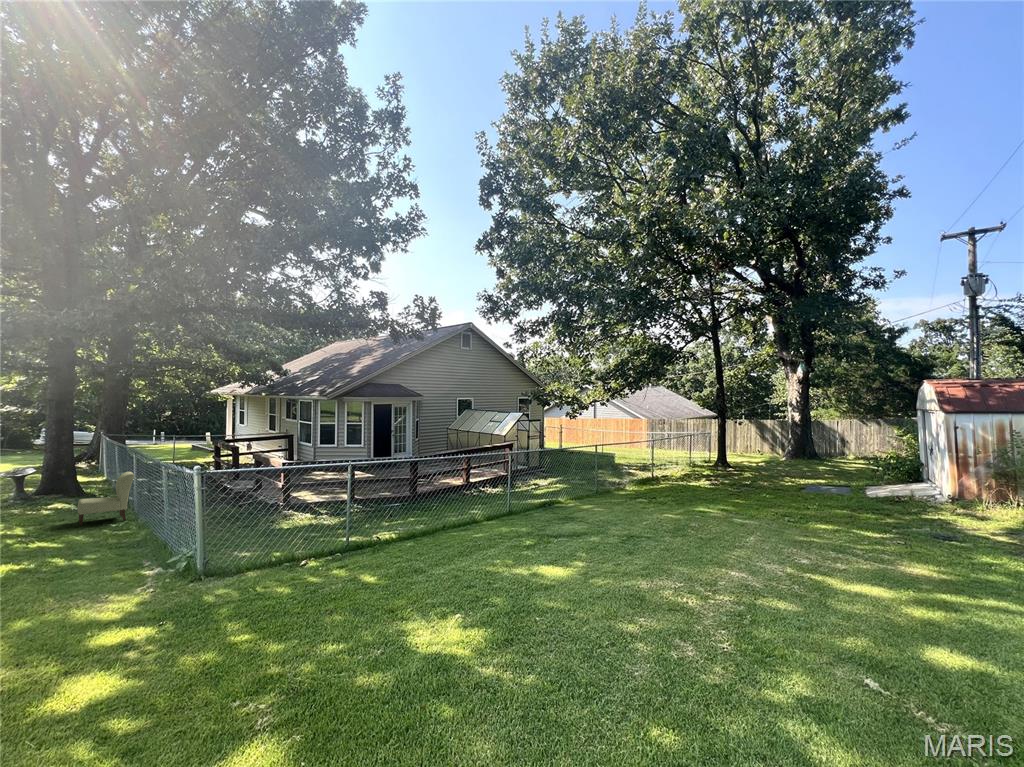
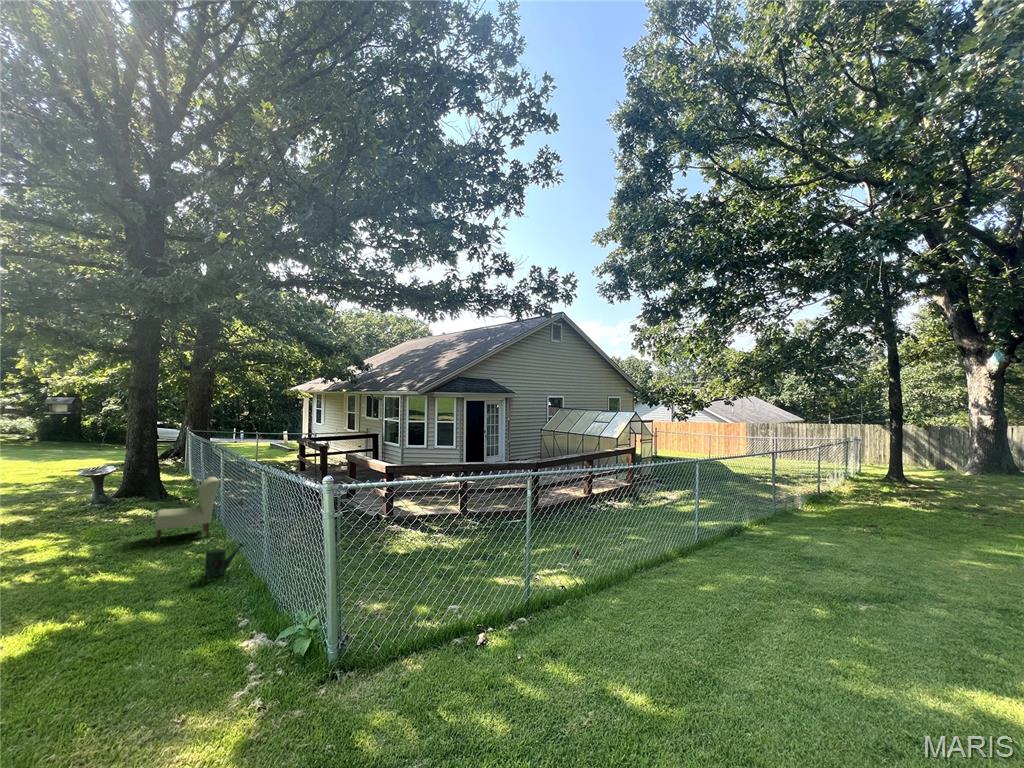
watering can: none [116,518,155,543] -> present [205,543,244,577]

